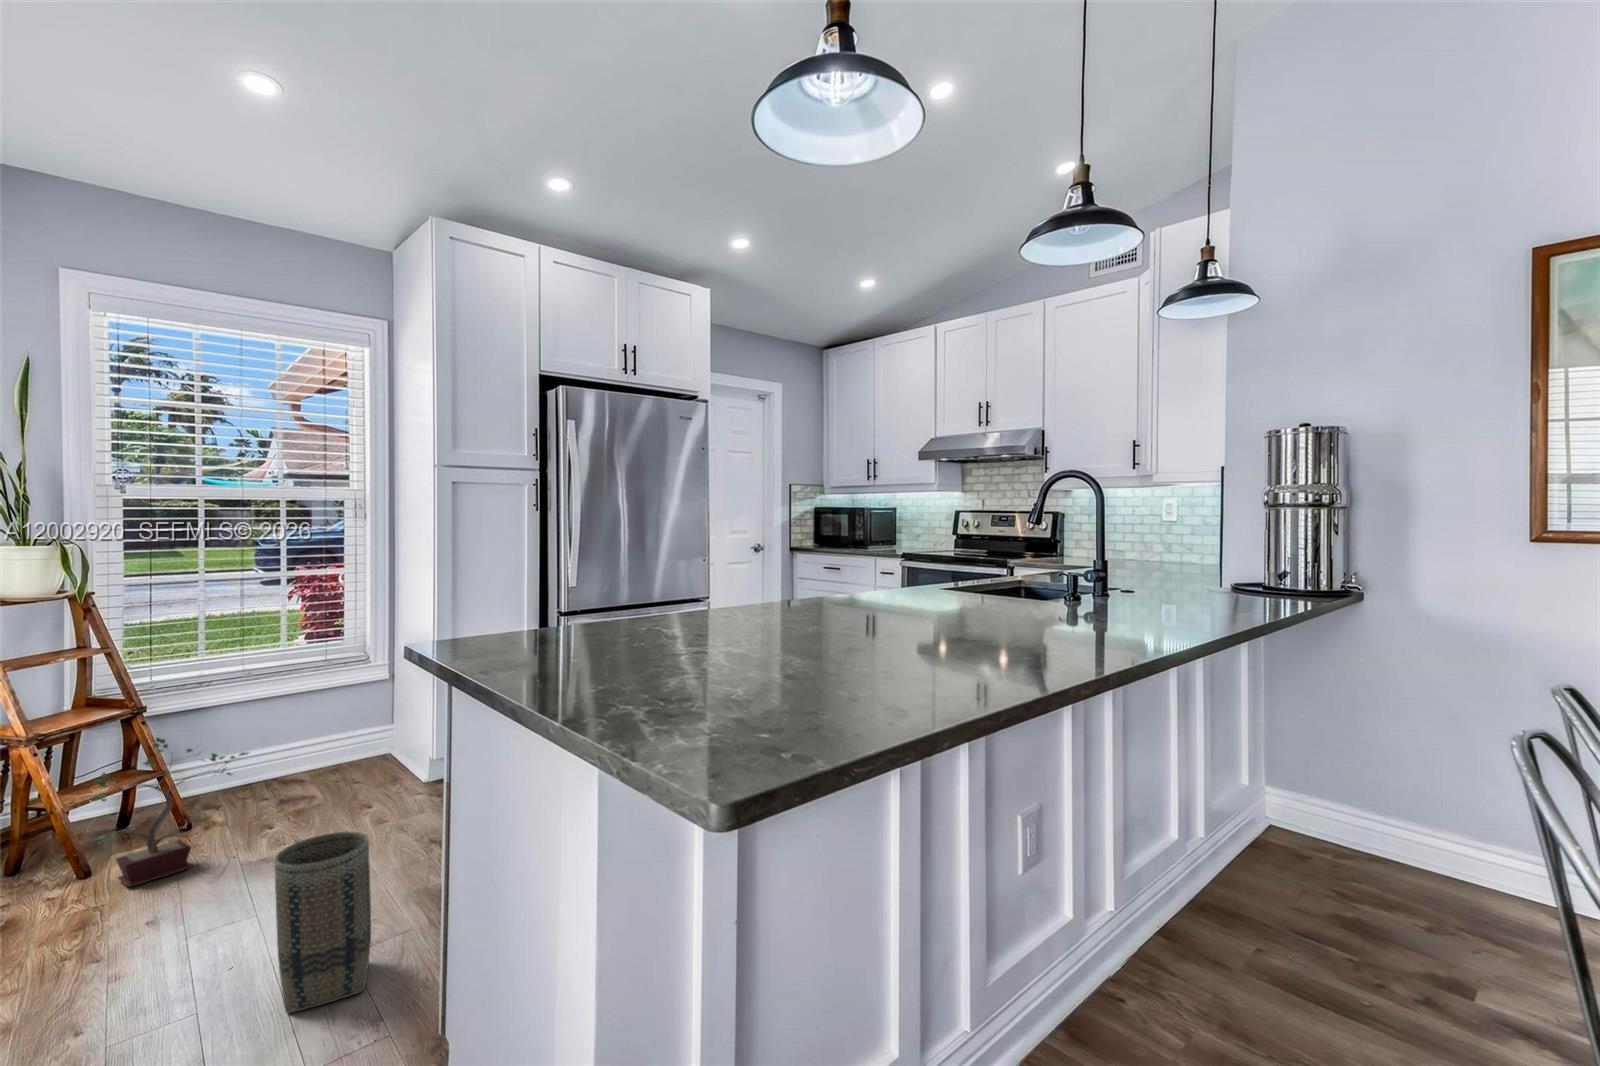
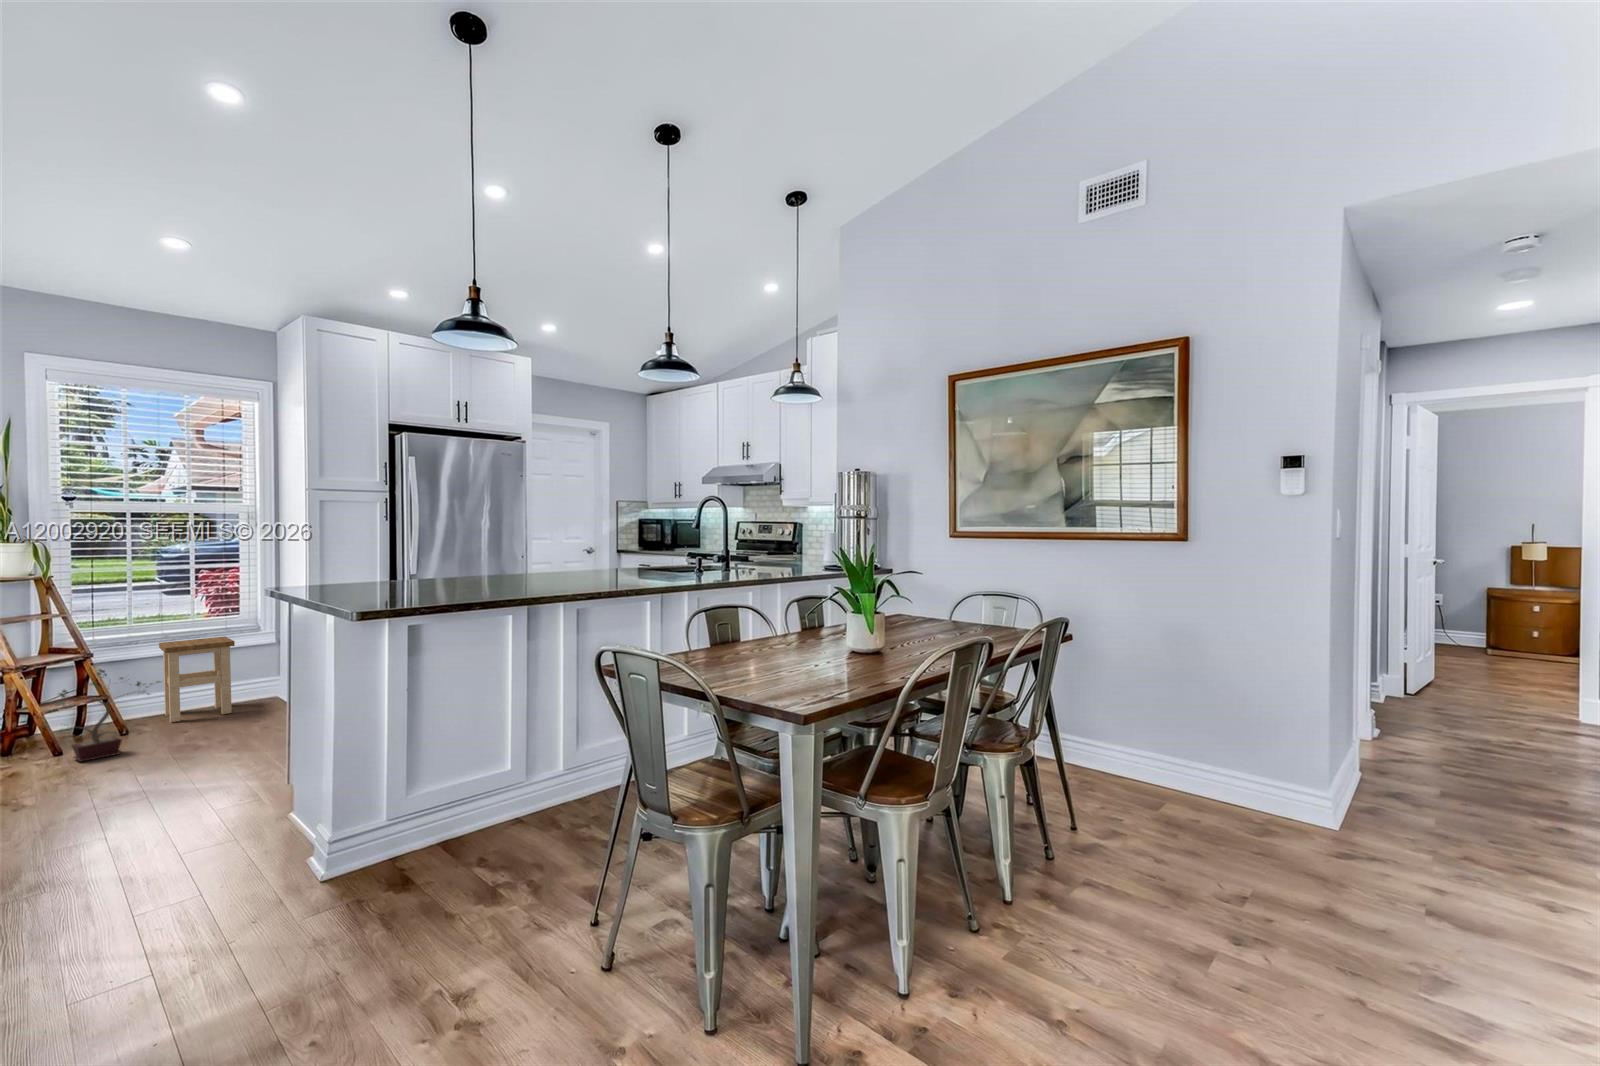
stool: none [237,673,340,802] -> present [159,636,235,722]
basket: present [274,831,371,1013] -> none [167,714,226,808]

